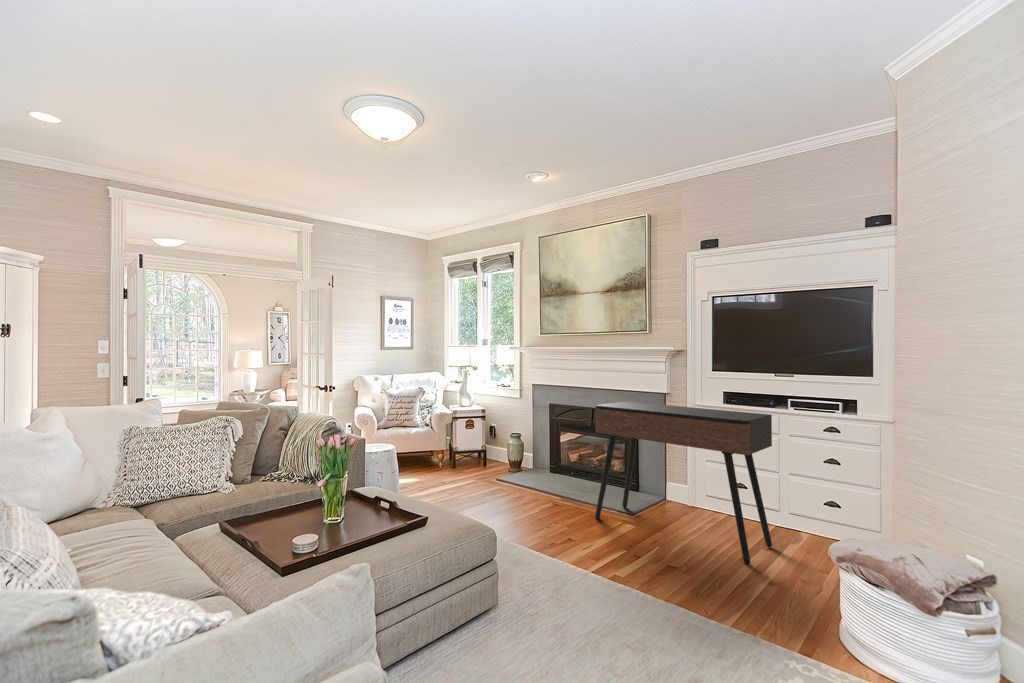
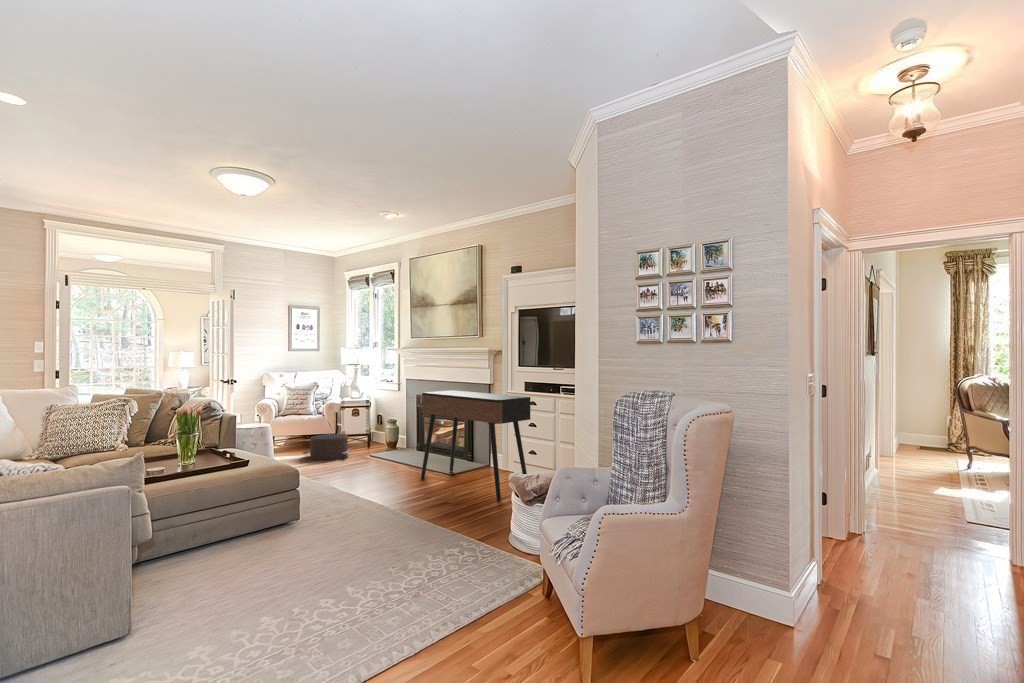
pouf: none [419,452,475,487] -> present [303,434,352,460]

